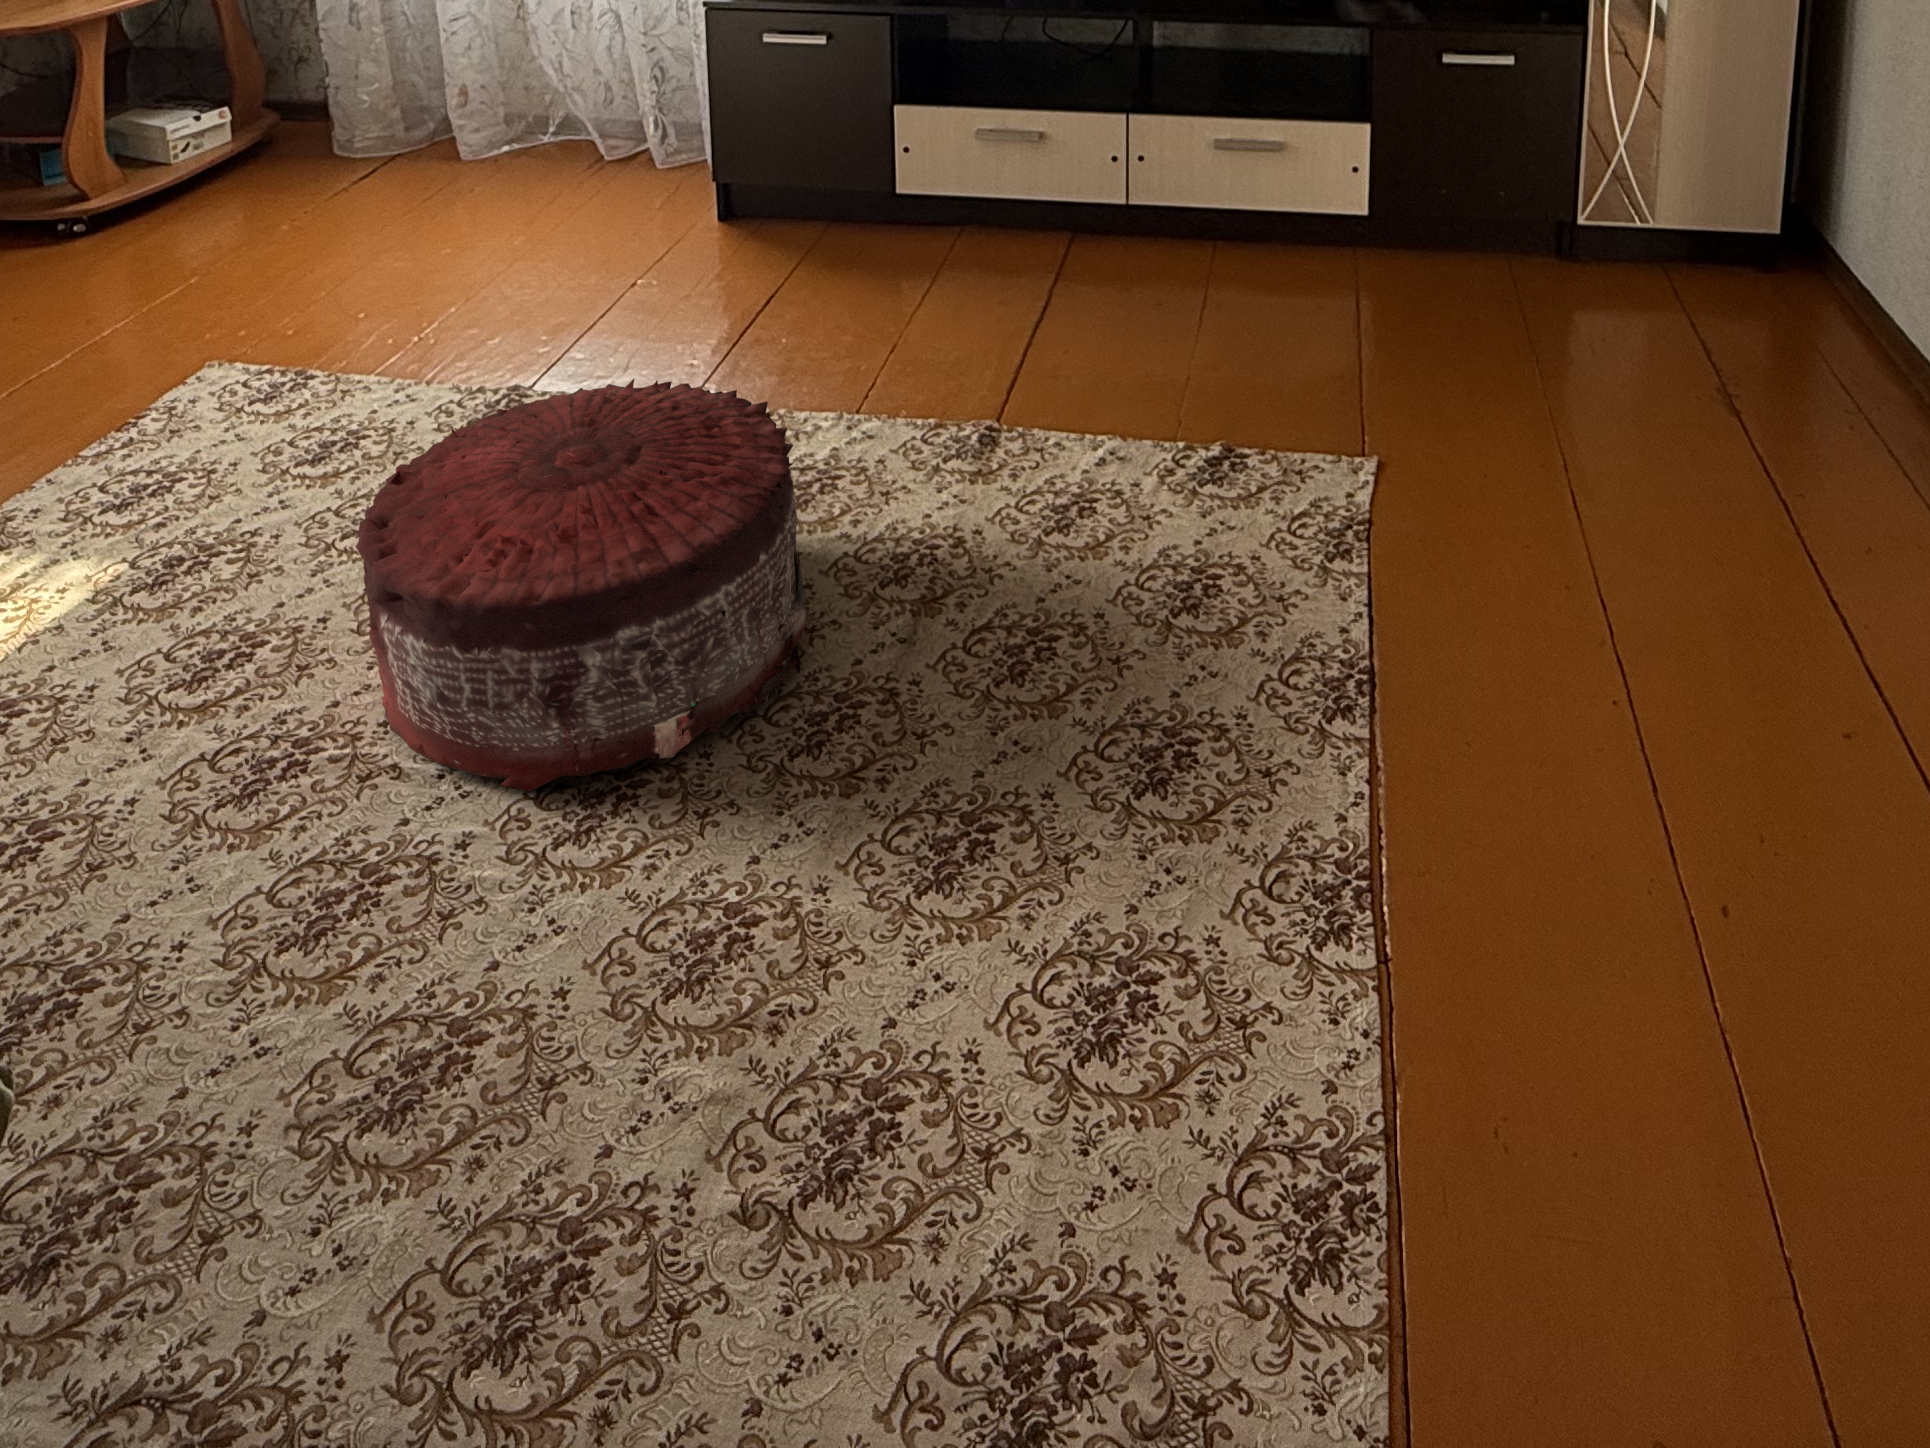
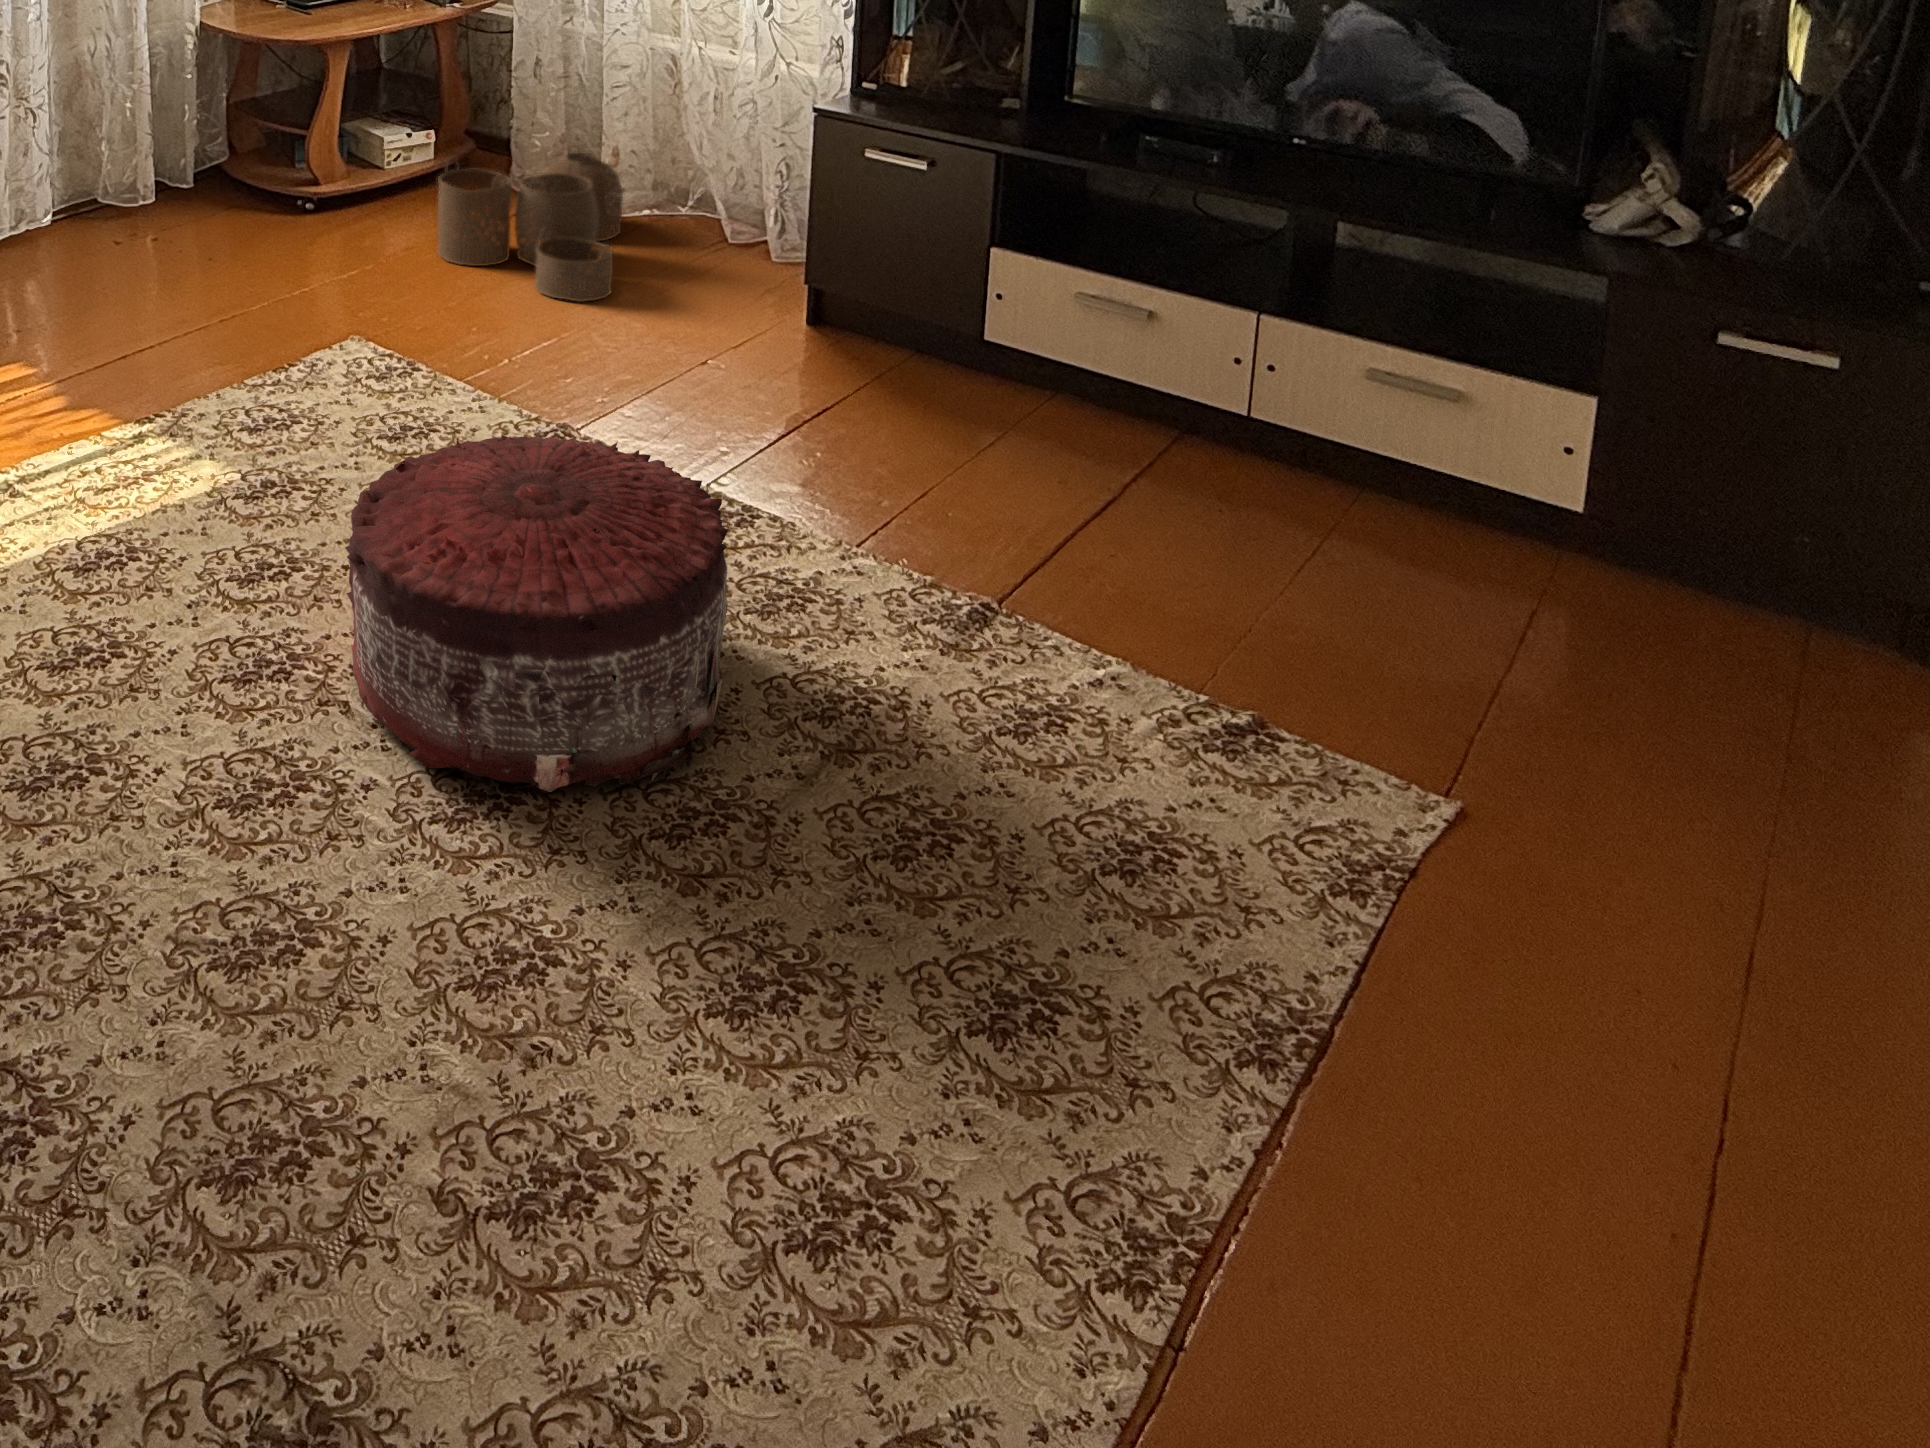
woven basket: none [265,91,502,258] -> present [438,146,623,302]

